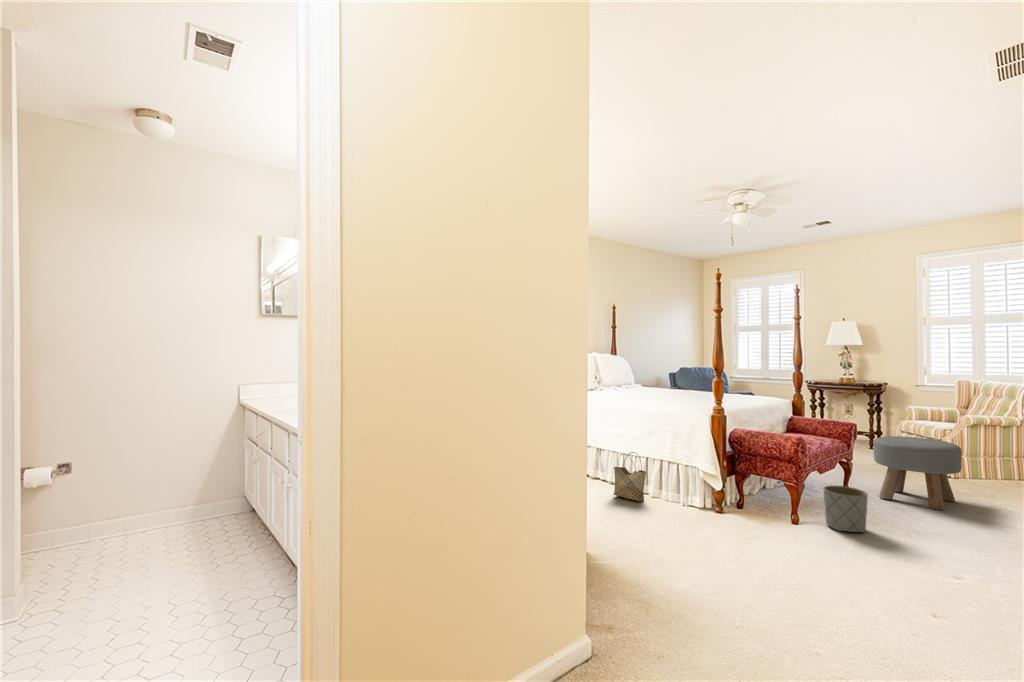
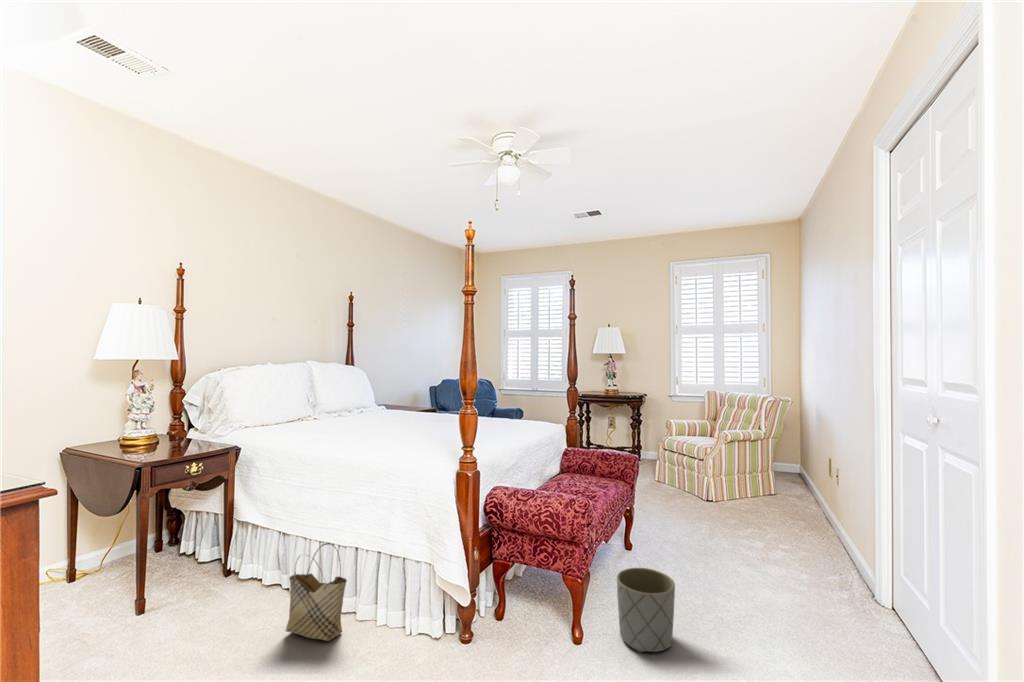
ottoman: present [874,436,962,510] -> none [656,466,746,564]

